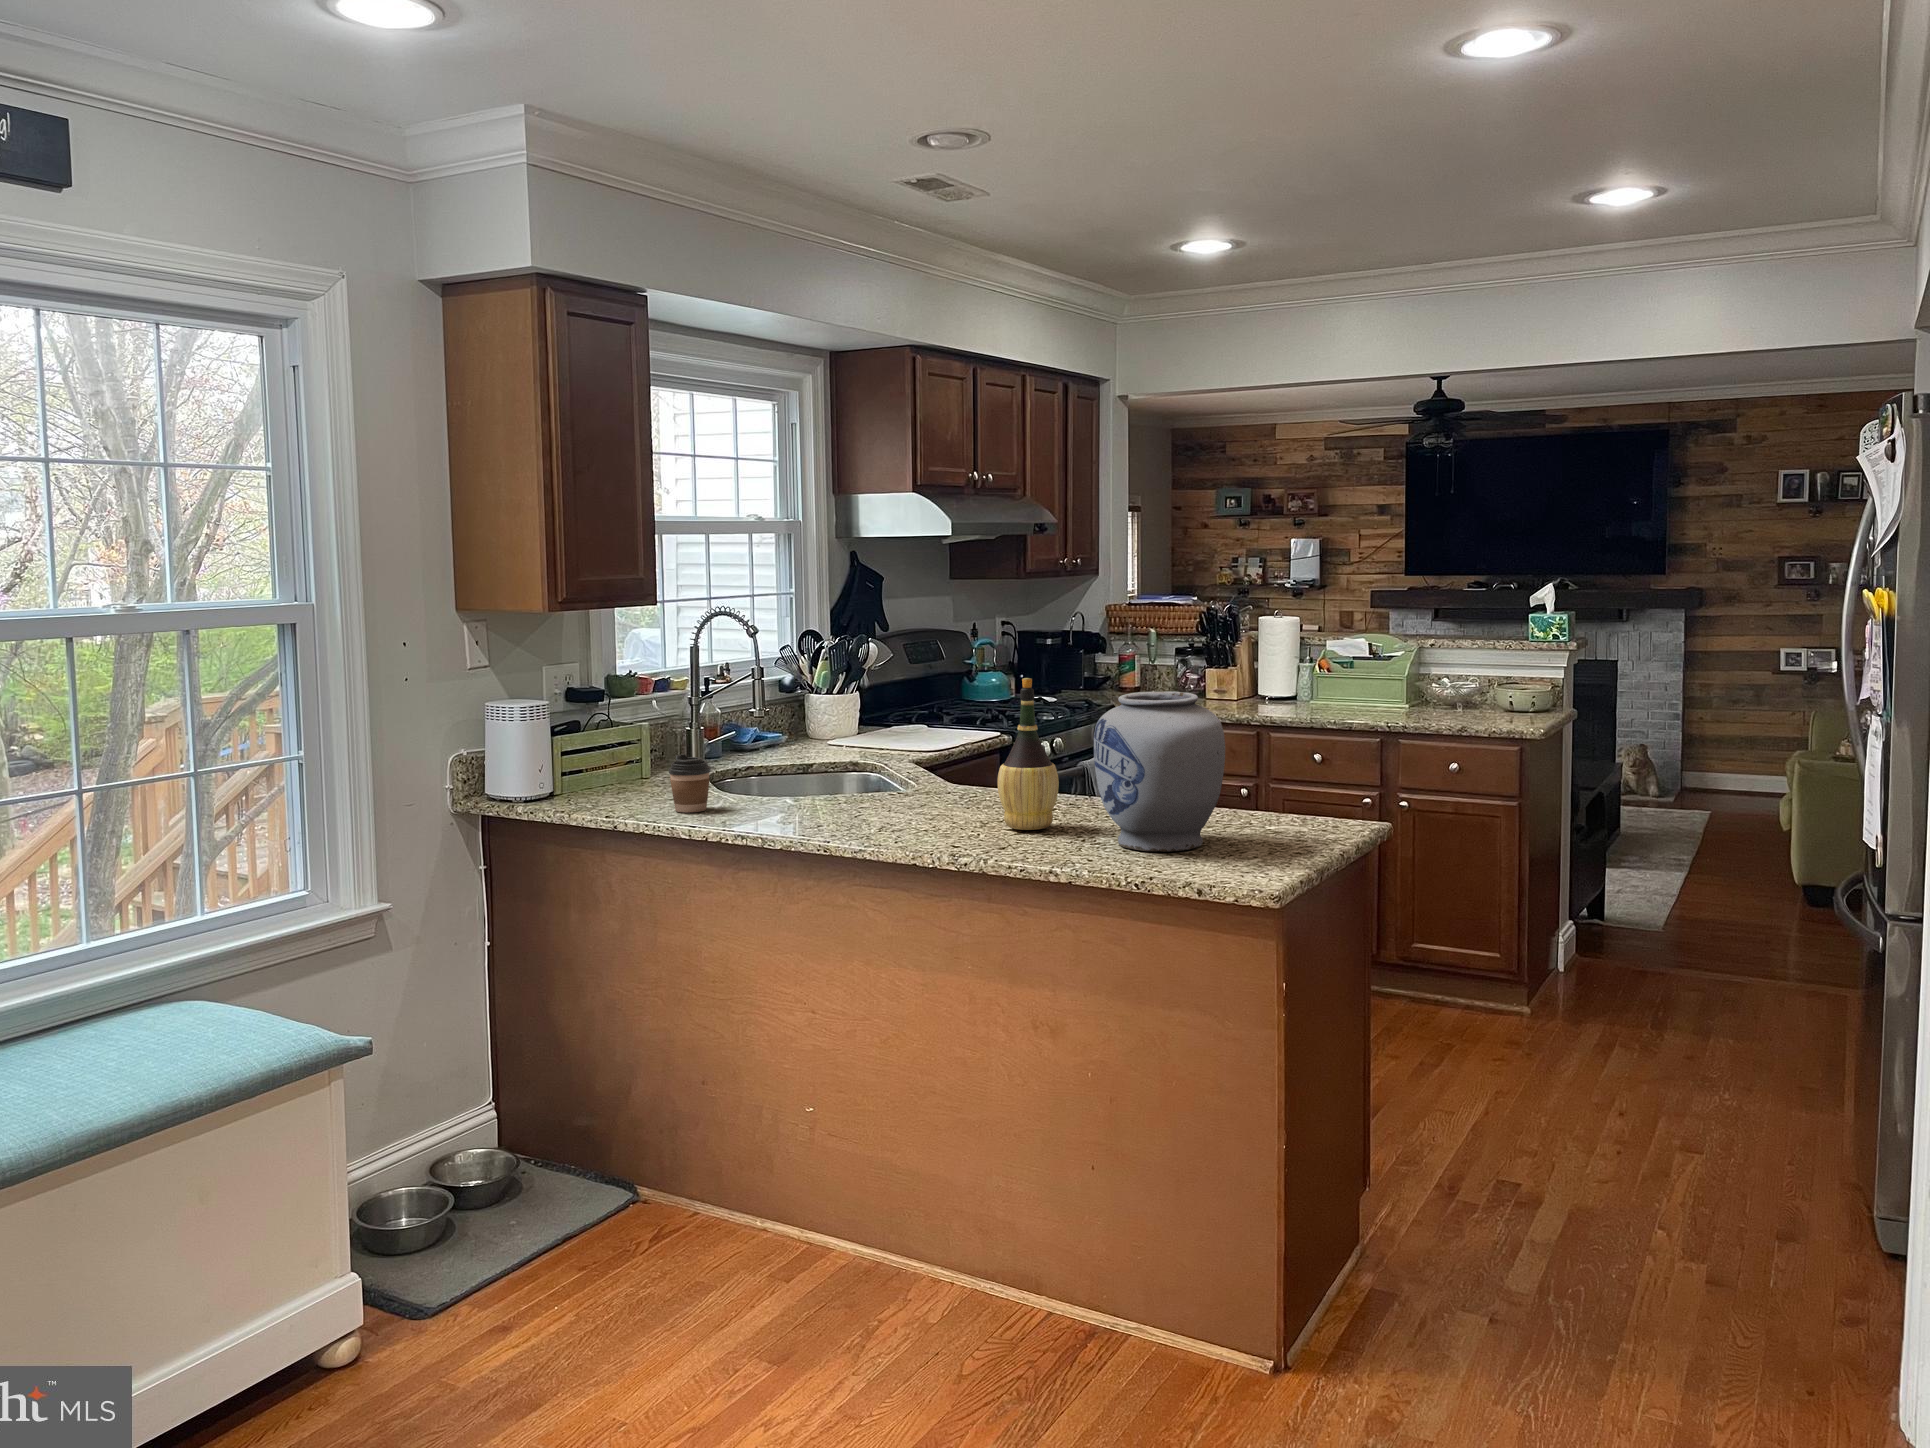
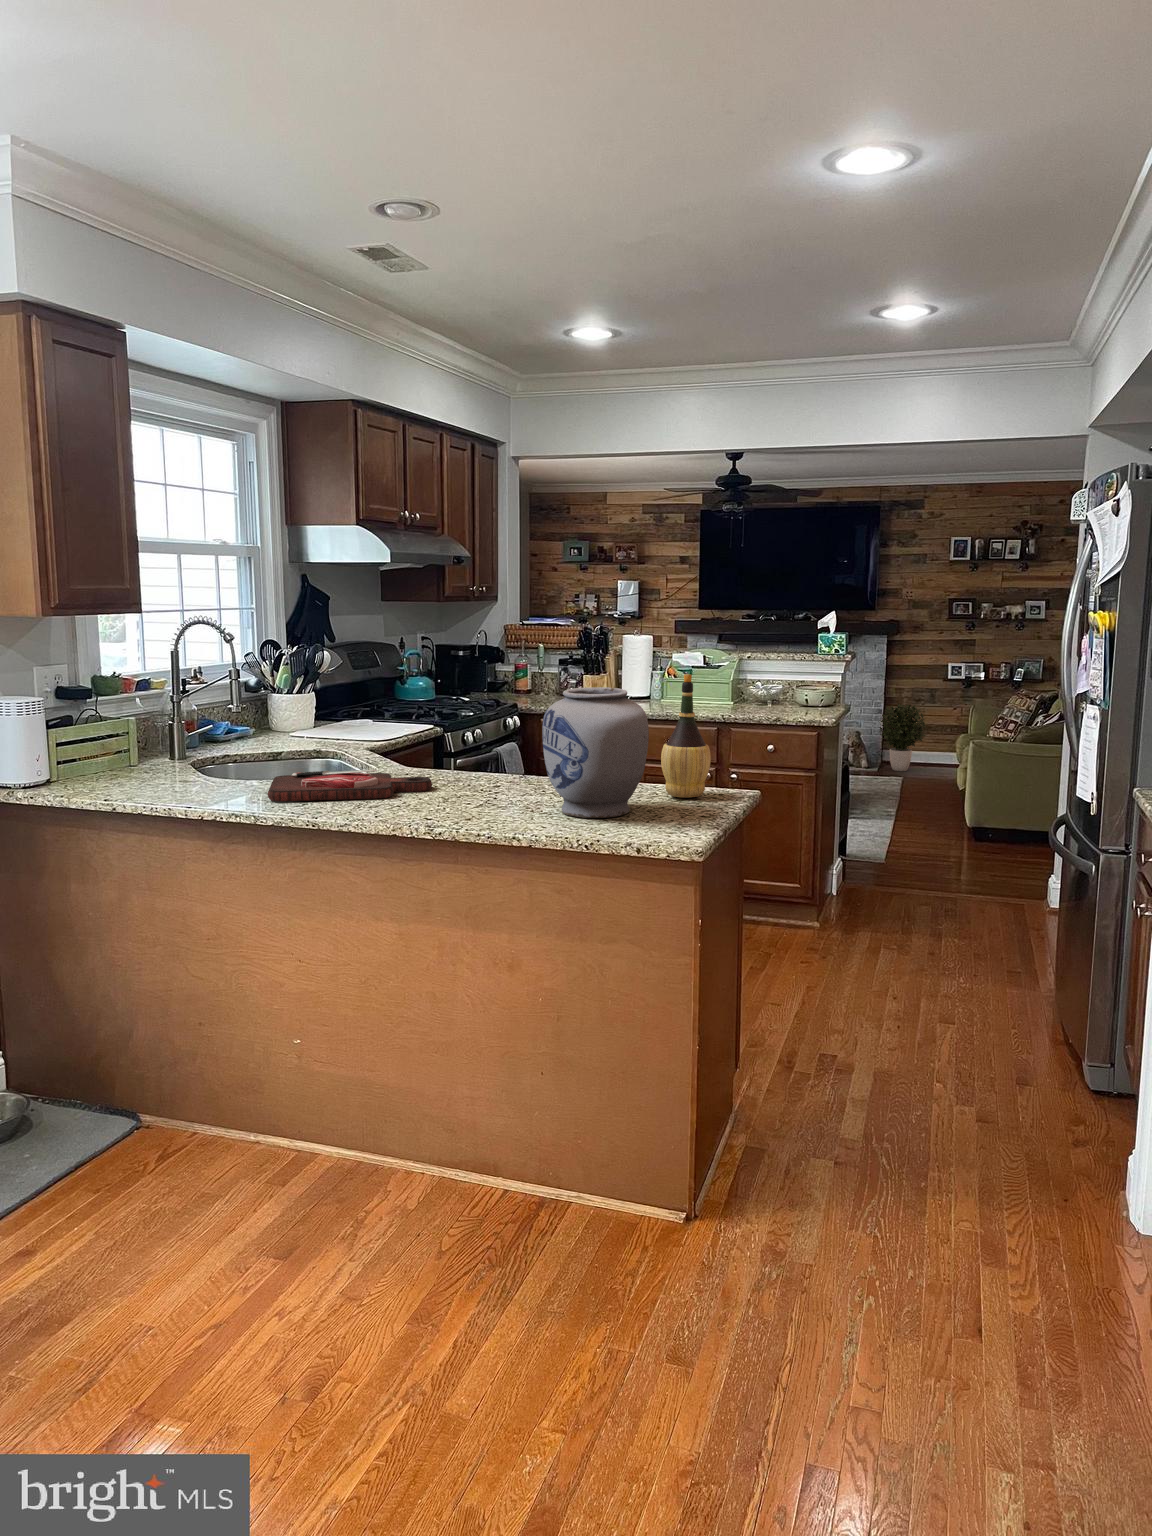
wine bottle: present [998,678,1059,830] -> present [661,674,711,798]
potted plant: none [1670,705,1746,803] -> present [879,704,925,771]
coffee cup: present [669,754,711,812] -> none [162,743,200,794]
cutting board: none [780,788,973,824] -> present [267,770,432,801]

